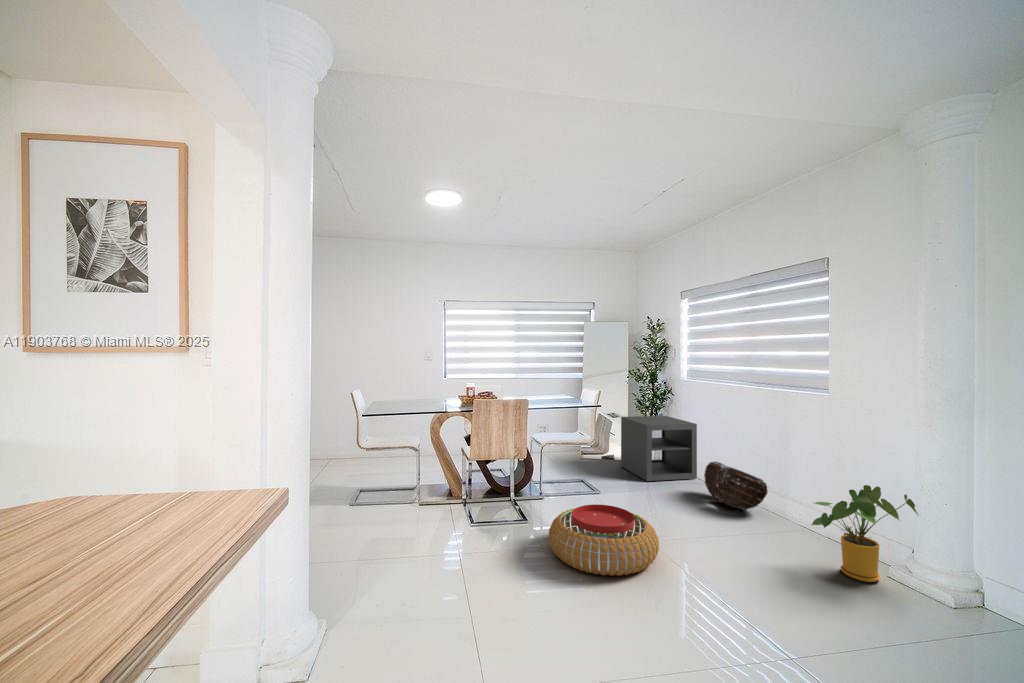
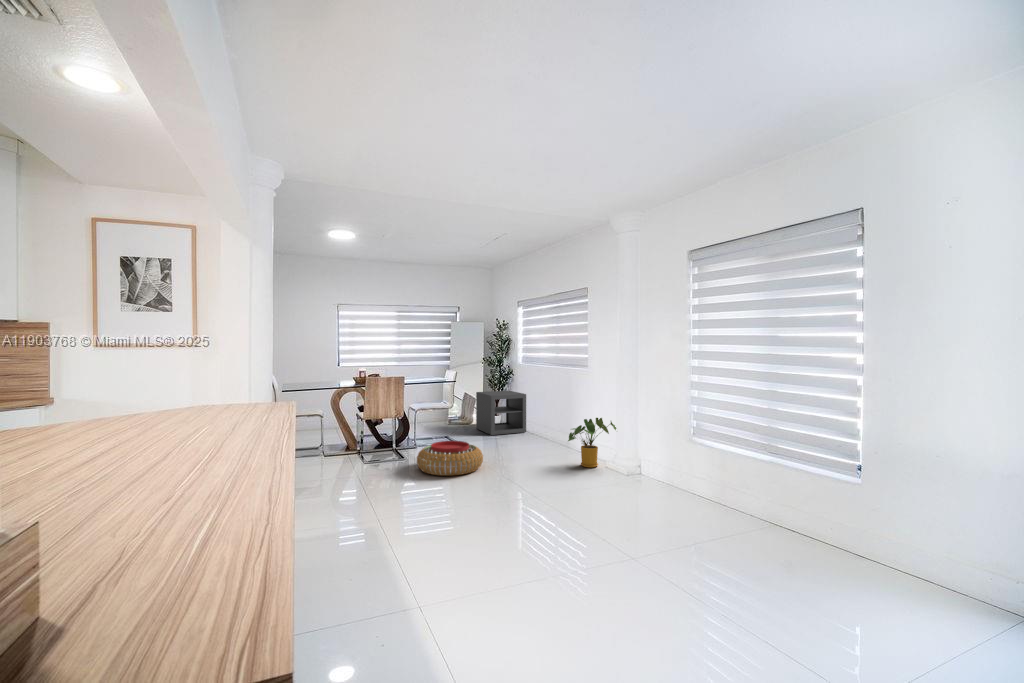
basket: present [704,462,767,510] -> none [526,416,559,445]

